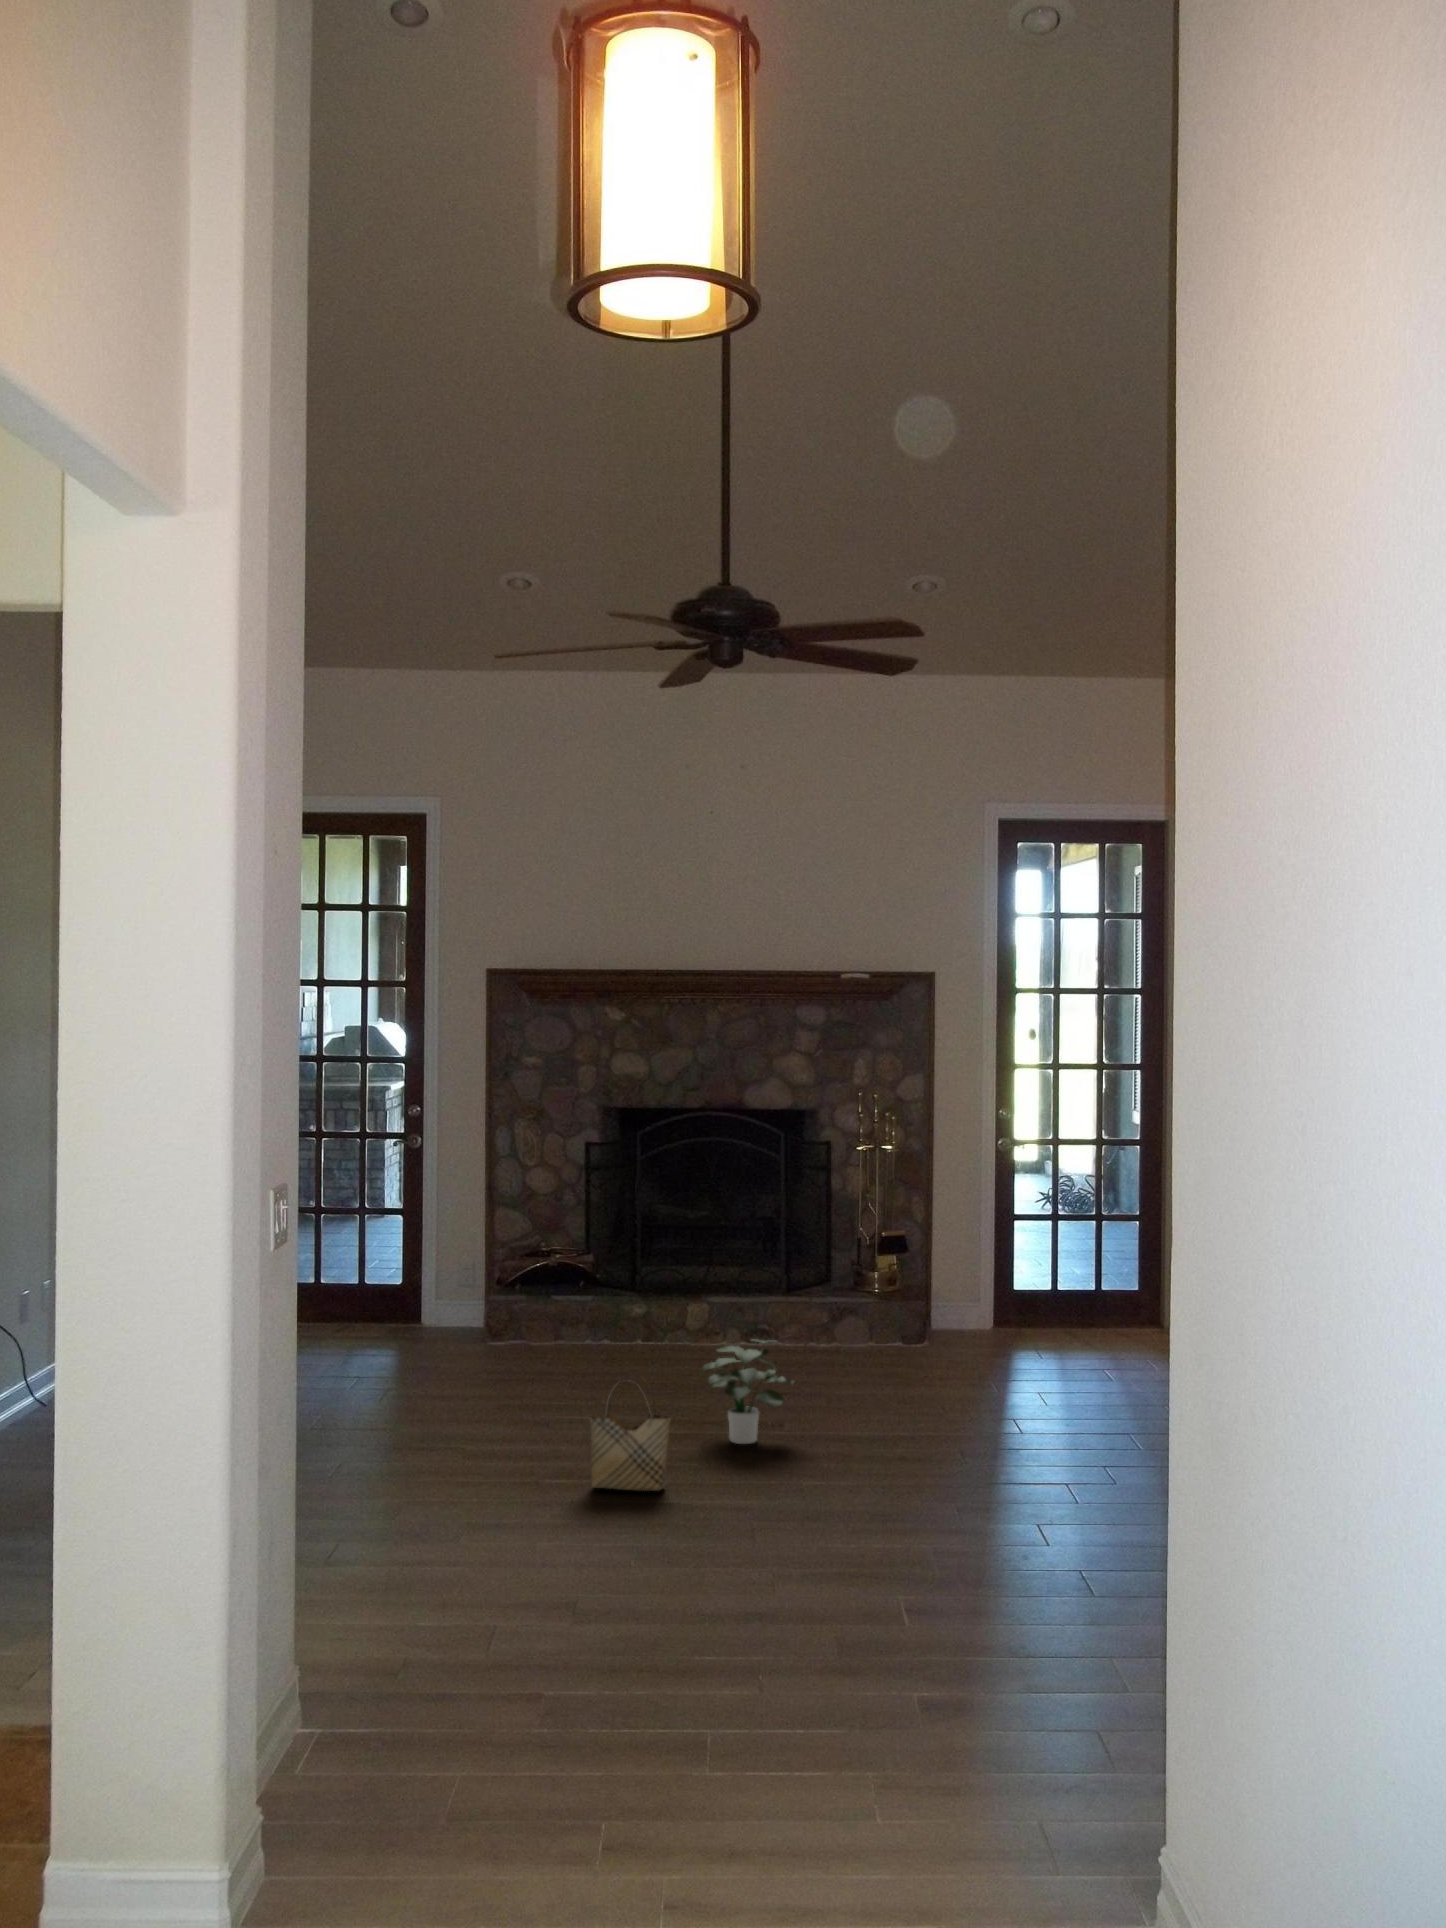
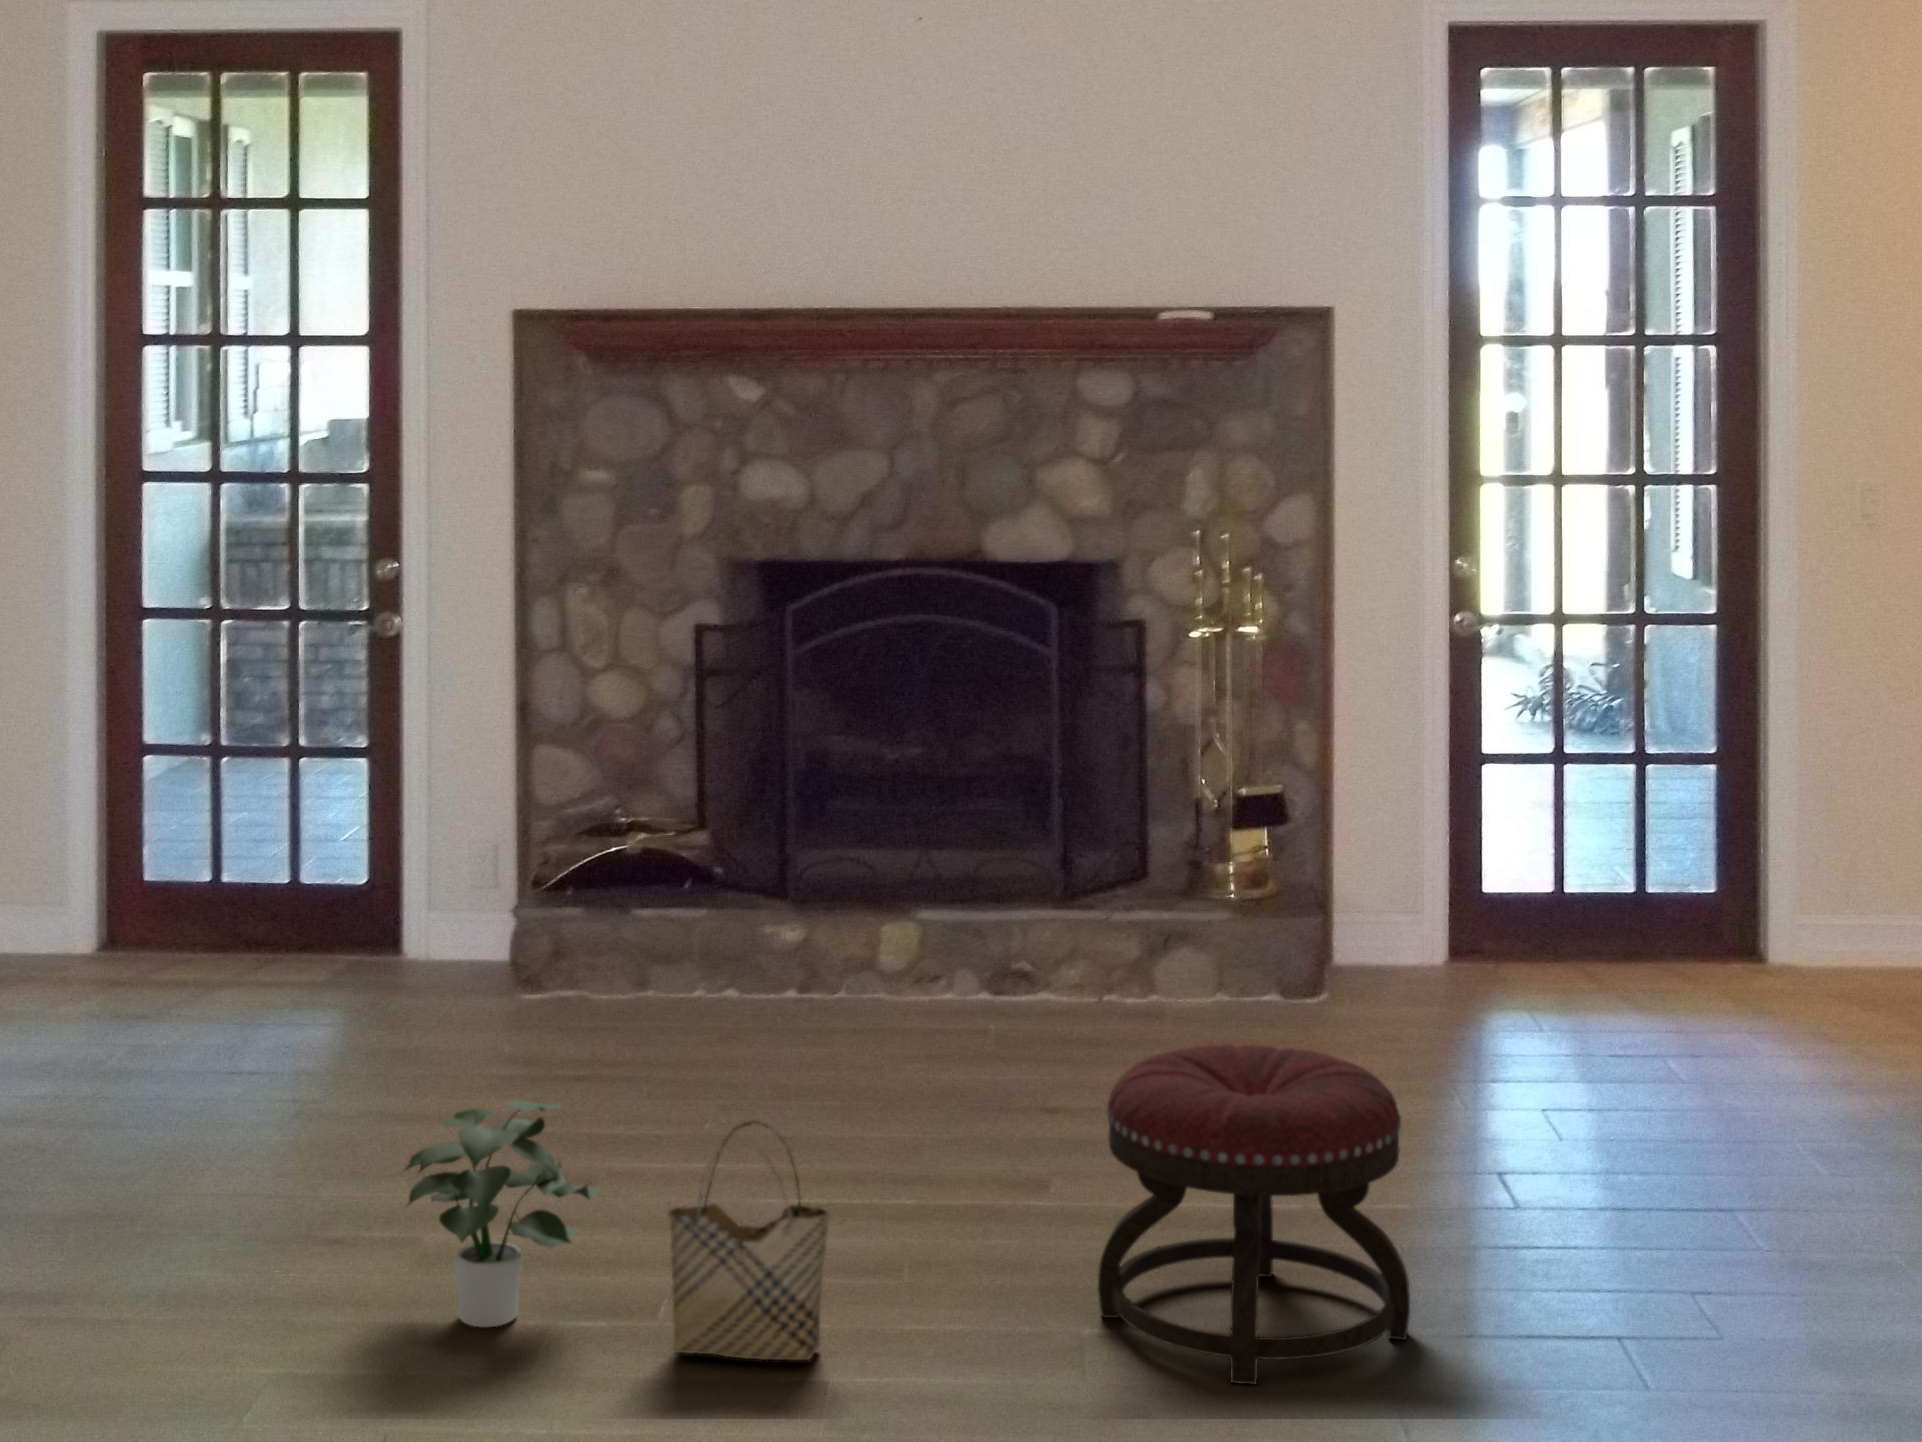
potted plant: present [702,1339,793,1444] -> present [405,1099,601,1327]
ottoman: none [805,1339,961,1500] -> present [1098,1044,1410,1384]

